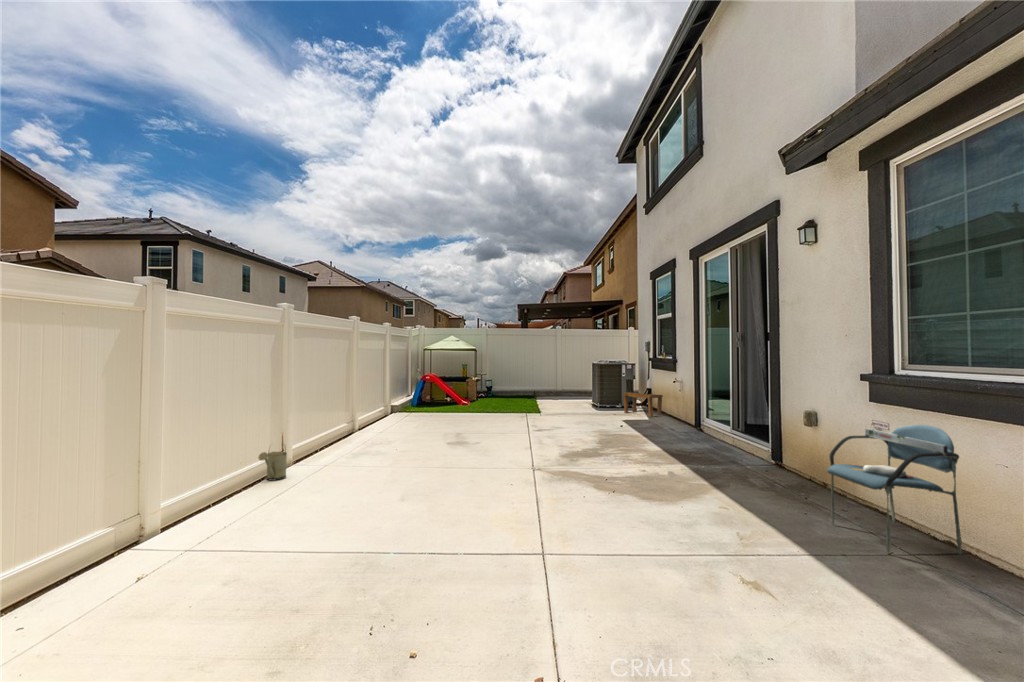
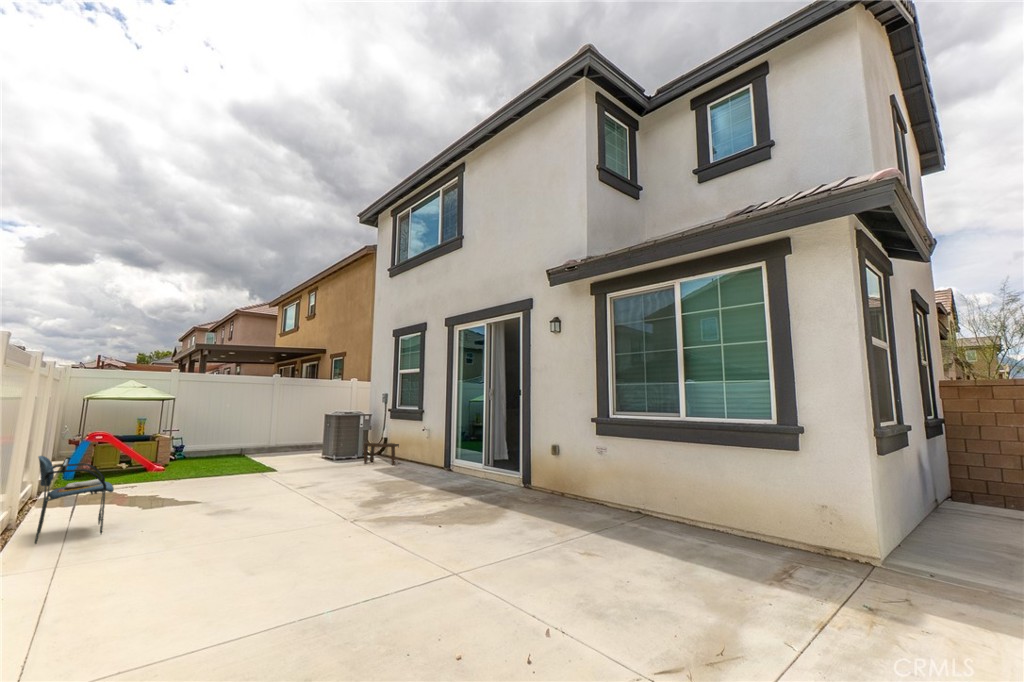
chair: present [827,425,962,555] -> present [35,456,114,544]
watering can: present [259,452,287,481] -> none [10,532,50,589]

